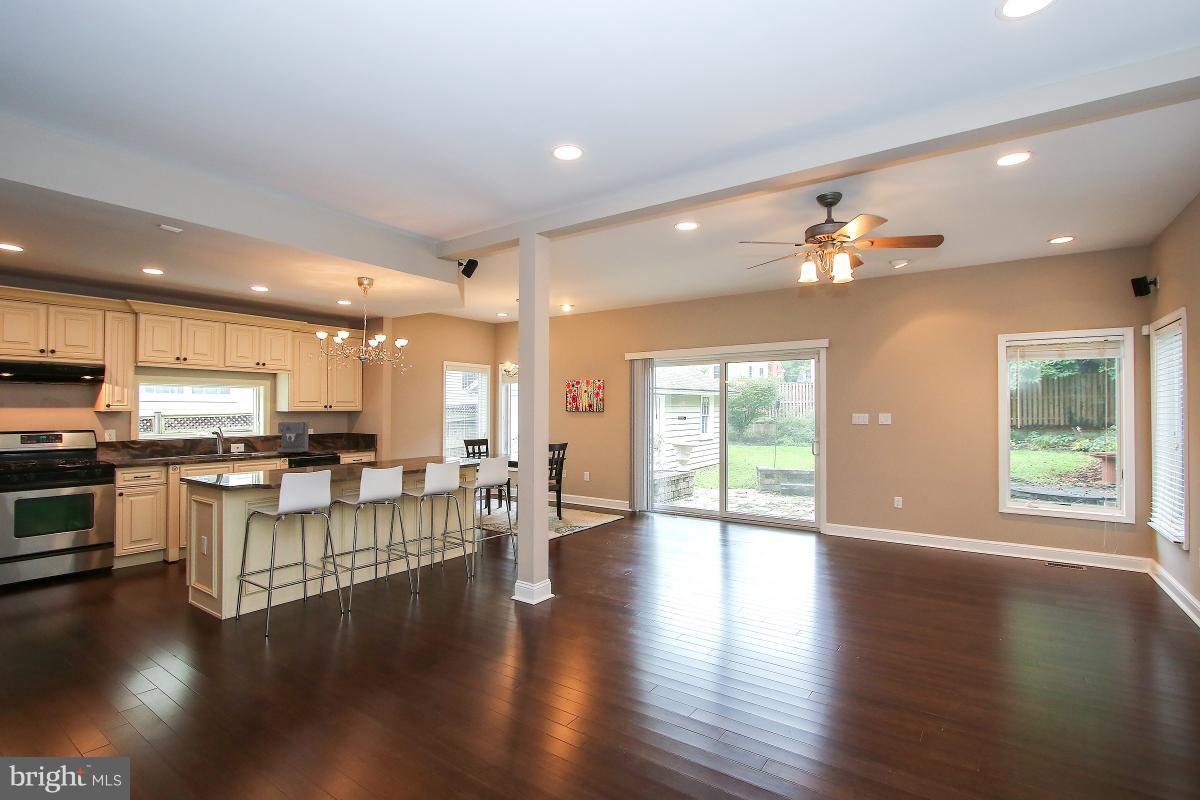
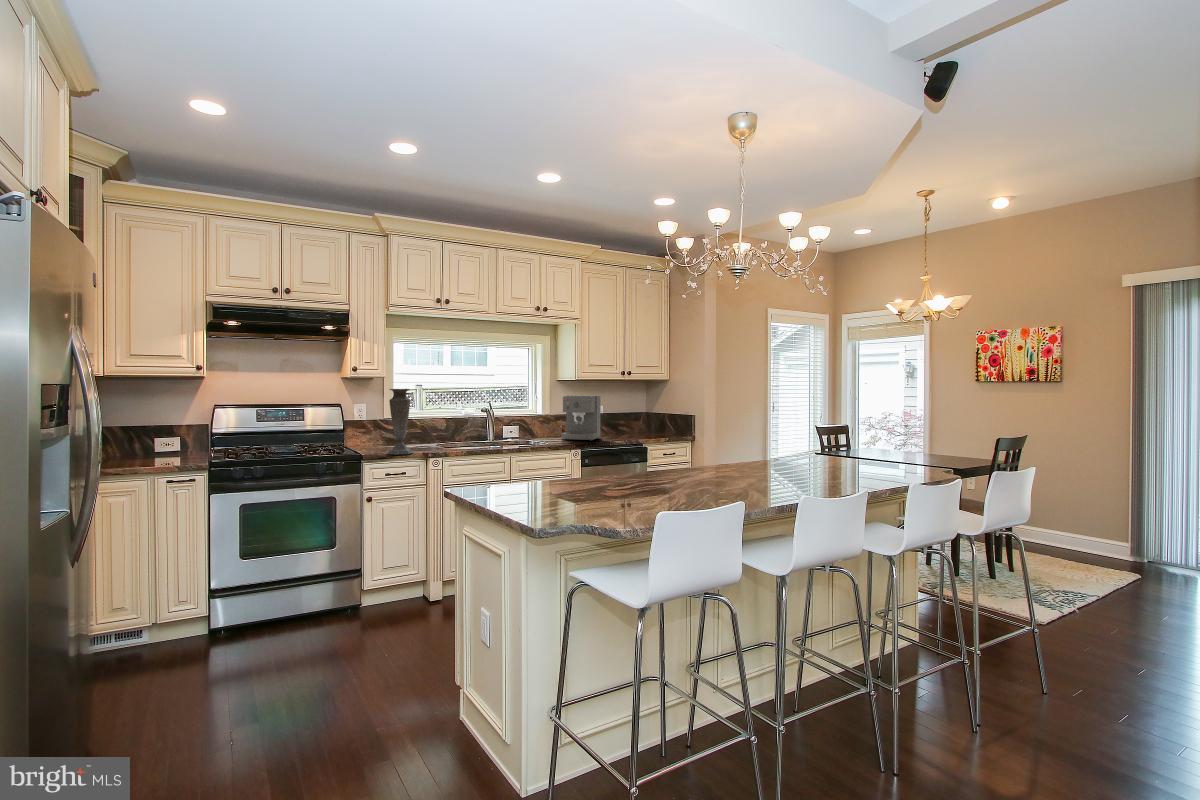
vase: none [135,419,156,464] -> present [387,389,413,455]

